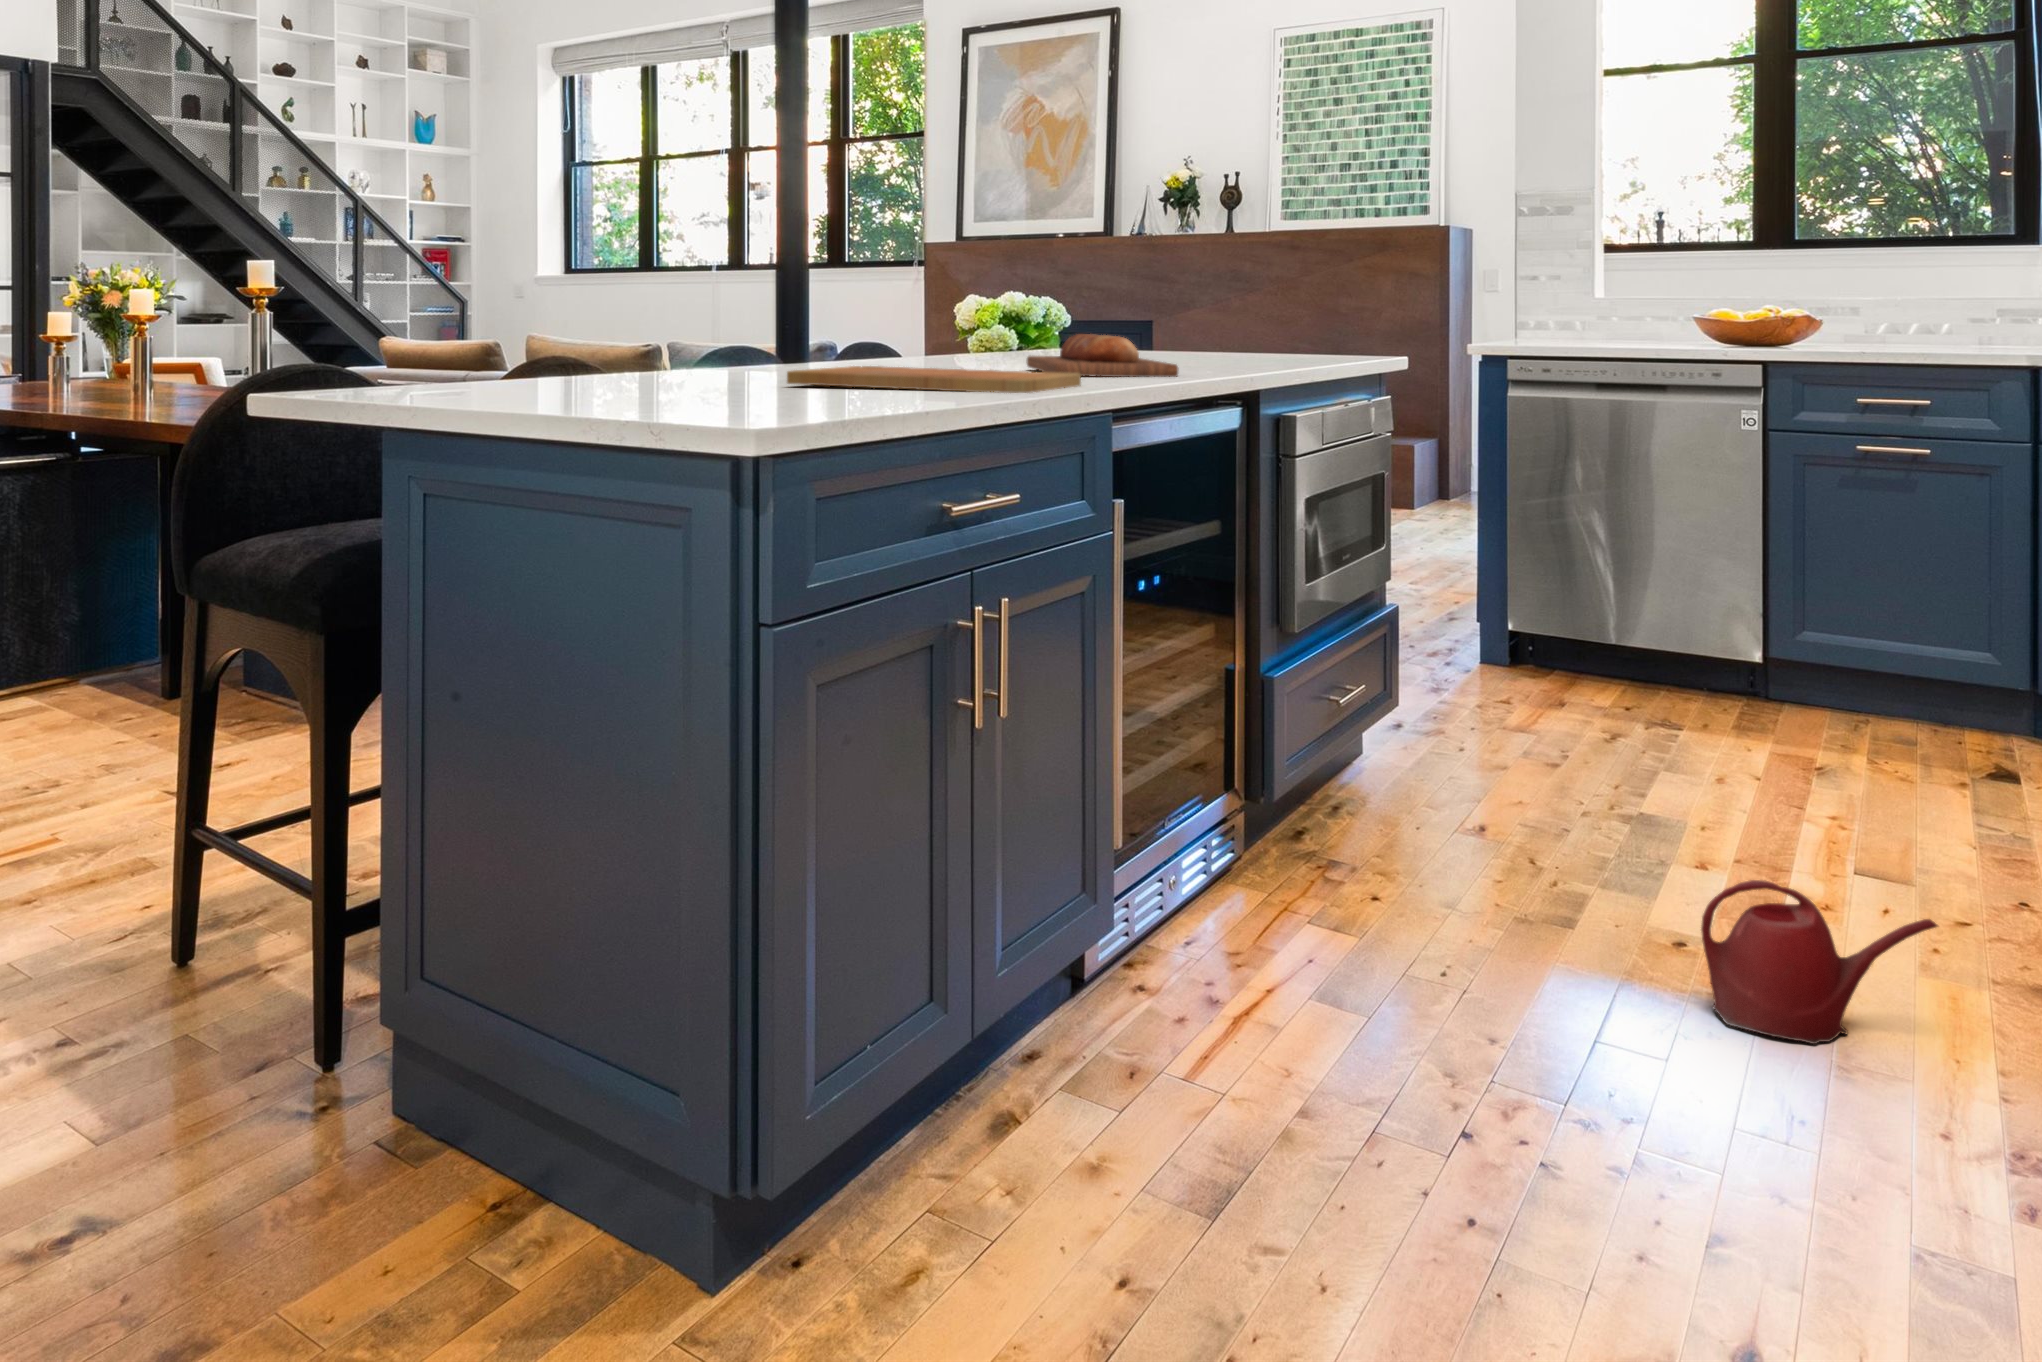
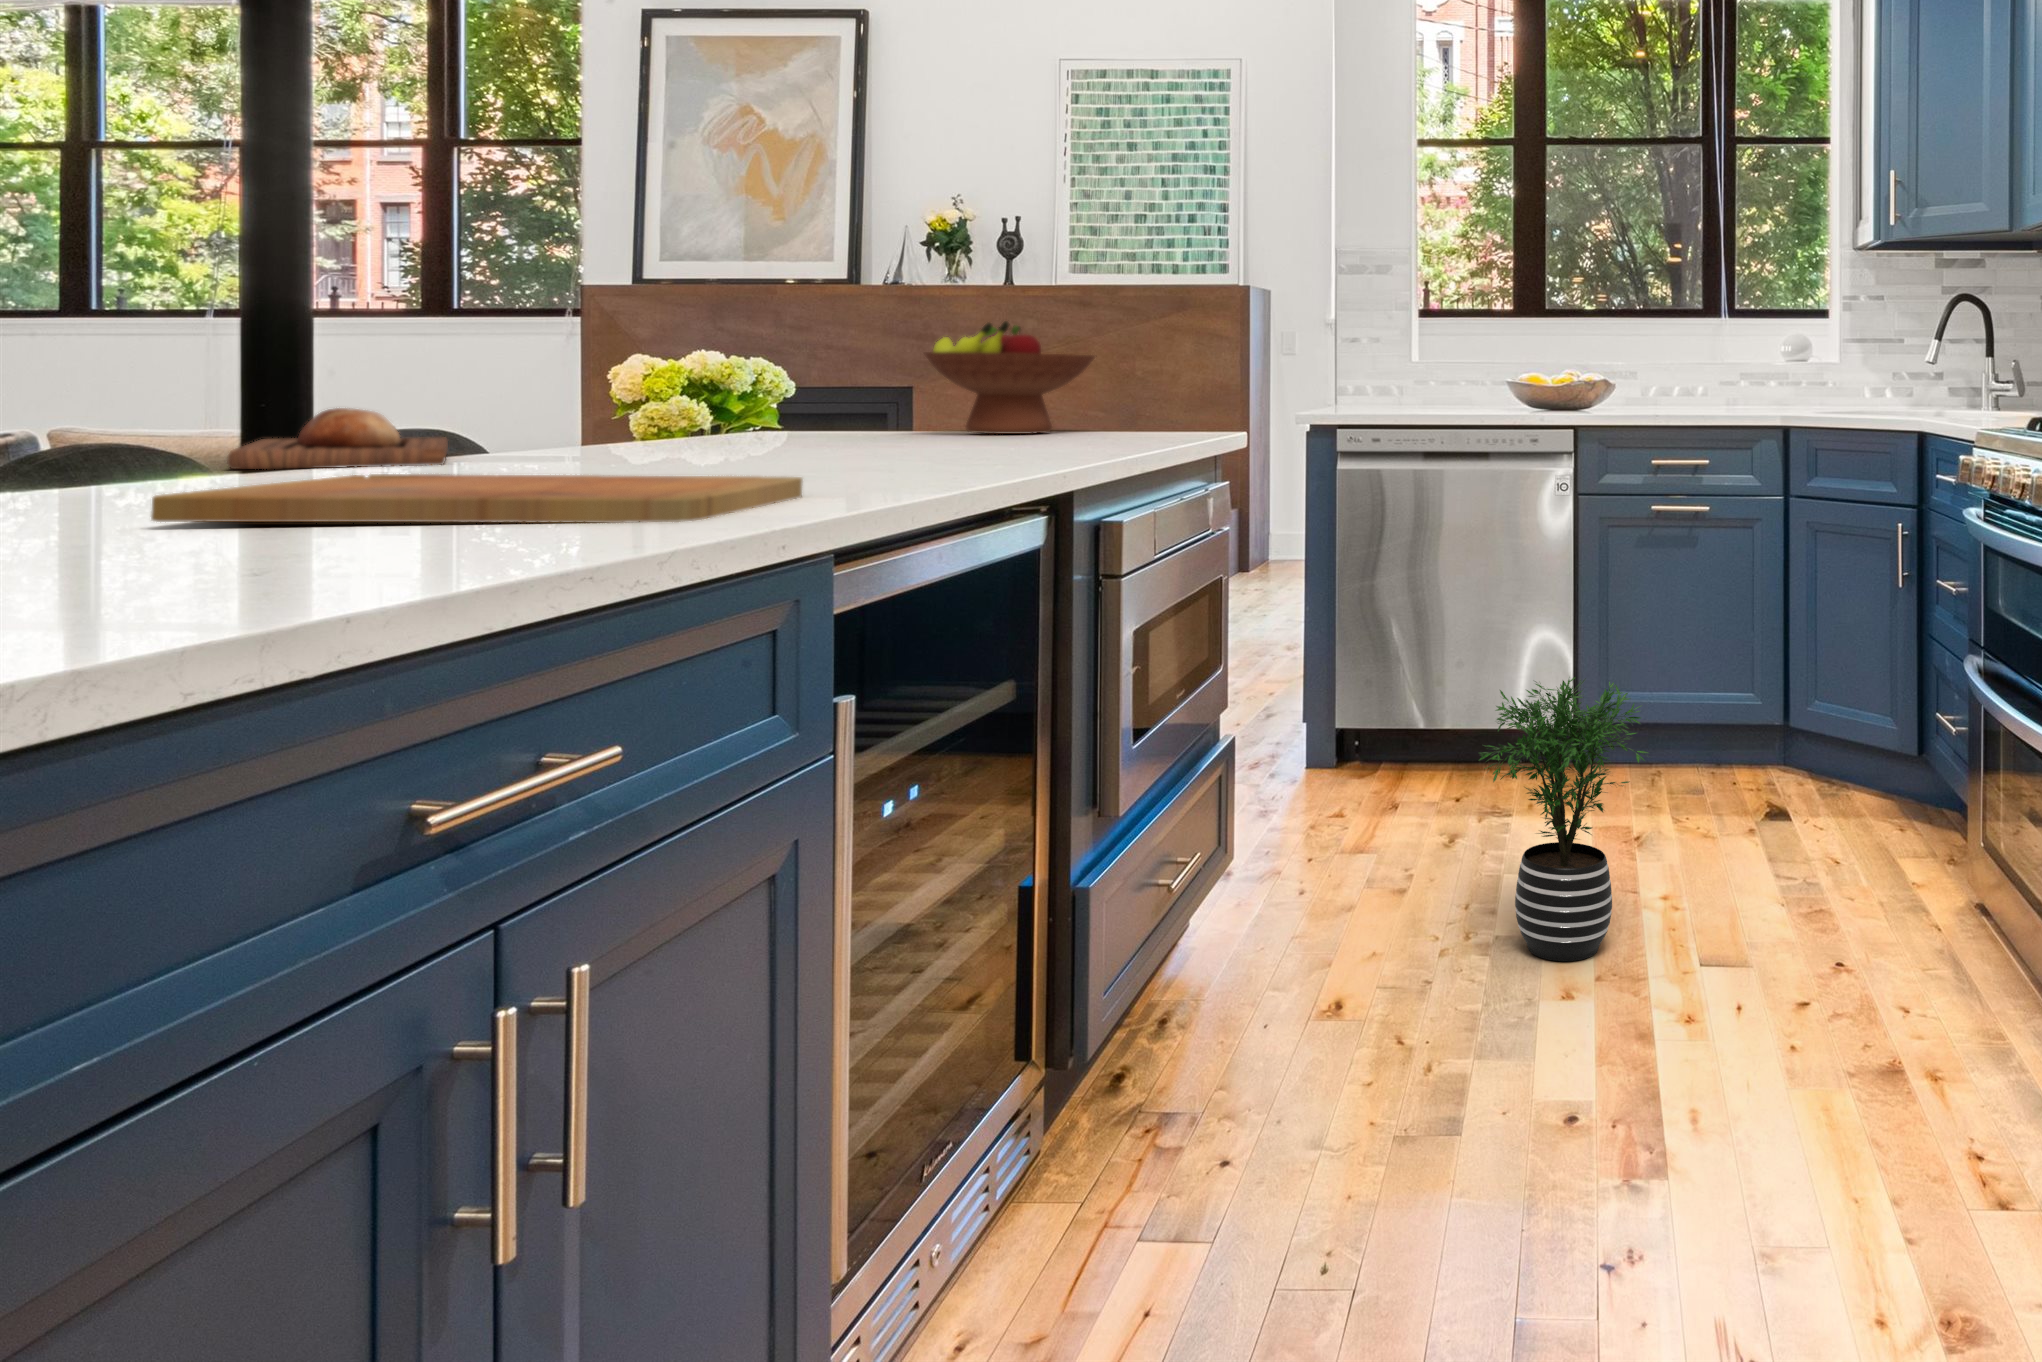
fruit bowl: none [1156,269,1289,357] -> present [924,321,1095,434]
bread loaf: present [1026,334,1178,377] -> present [227,408,448,469]
potted plant: none [1615,587,1798,843] -> present [1479,677,1648,961]
watering can: present [1701,880,1938,1044] -> none [1617,1039,1836,1230]

